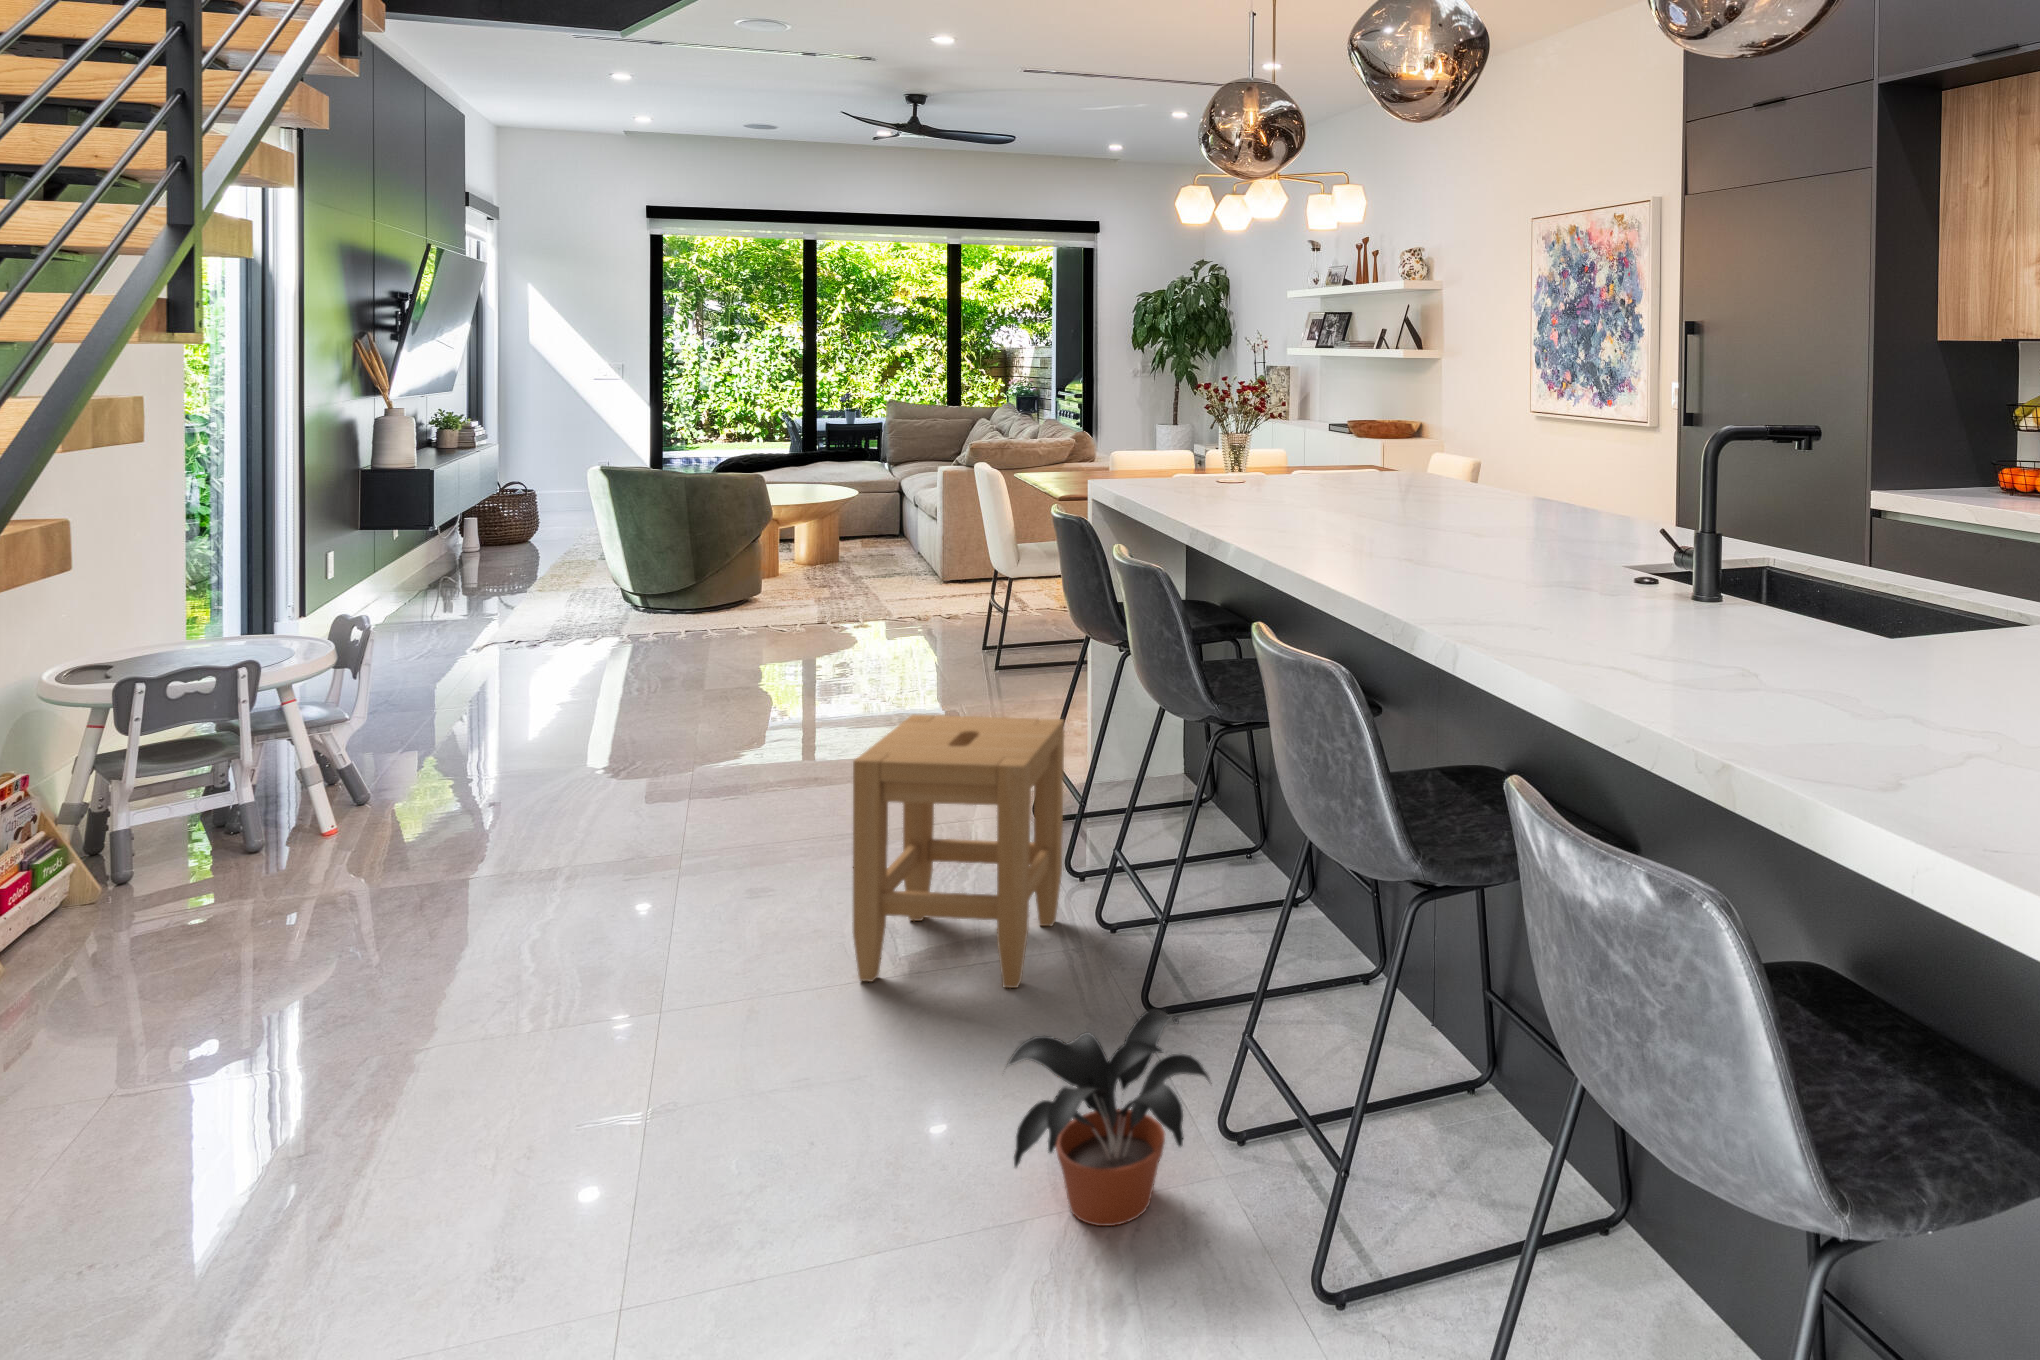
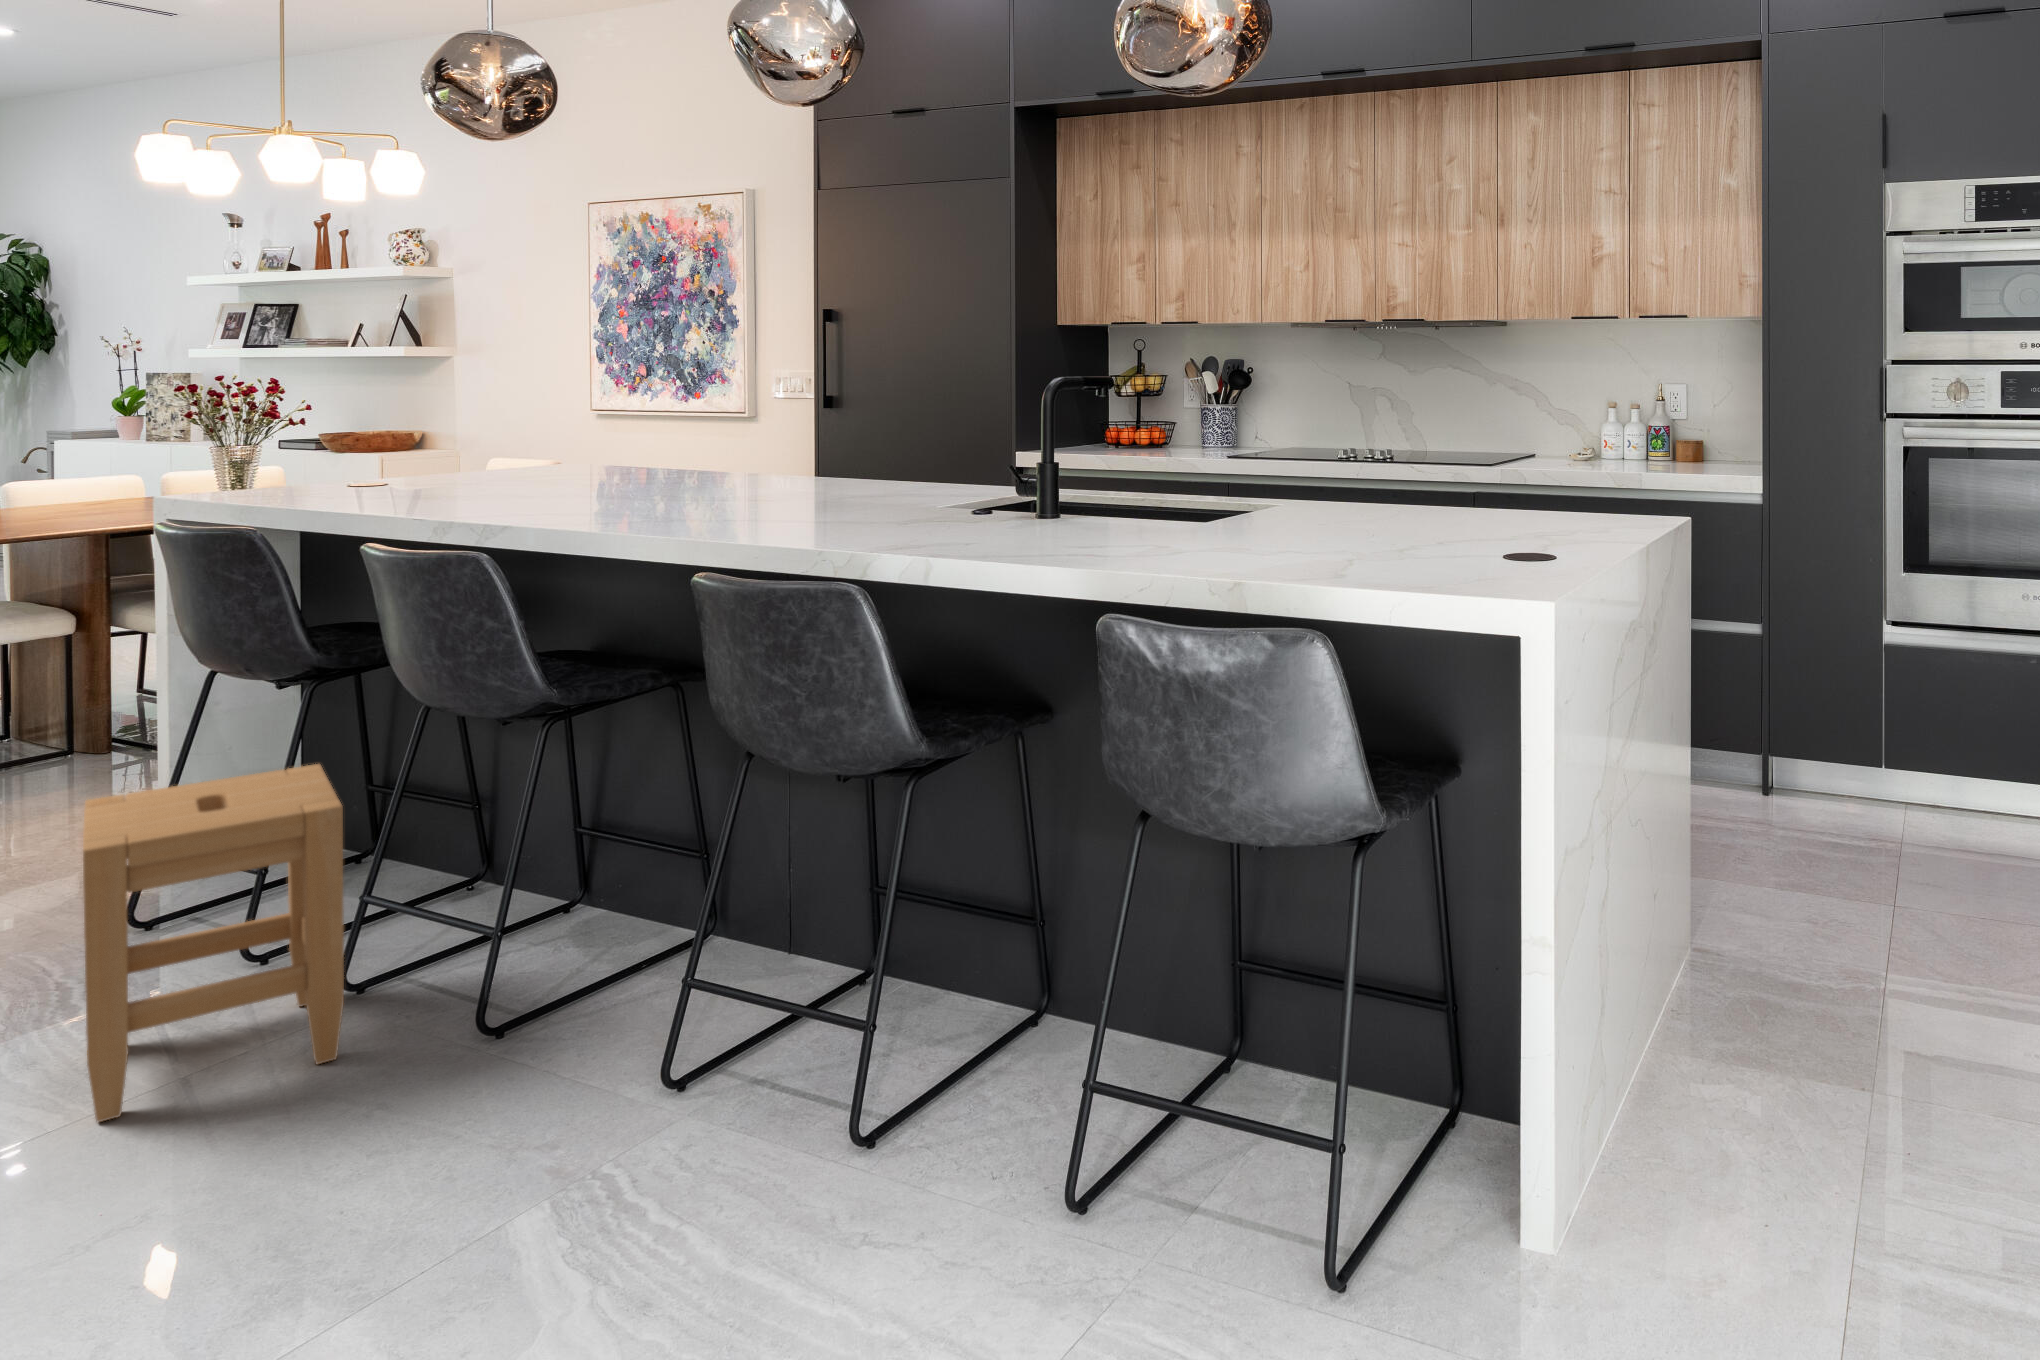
potted plant: present [1007,1009,1210,1226] -> none [503,967,737,1175]

